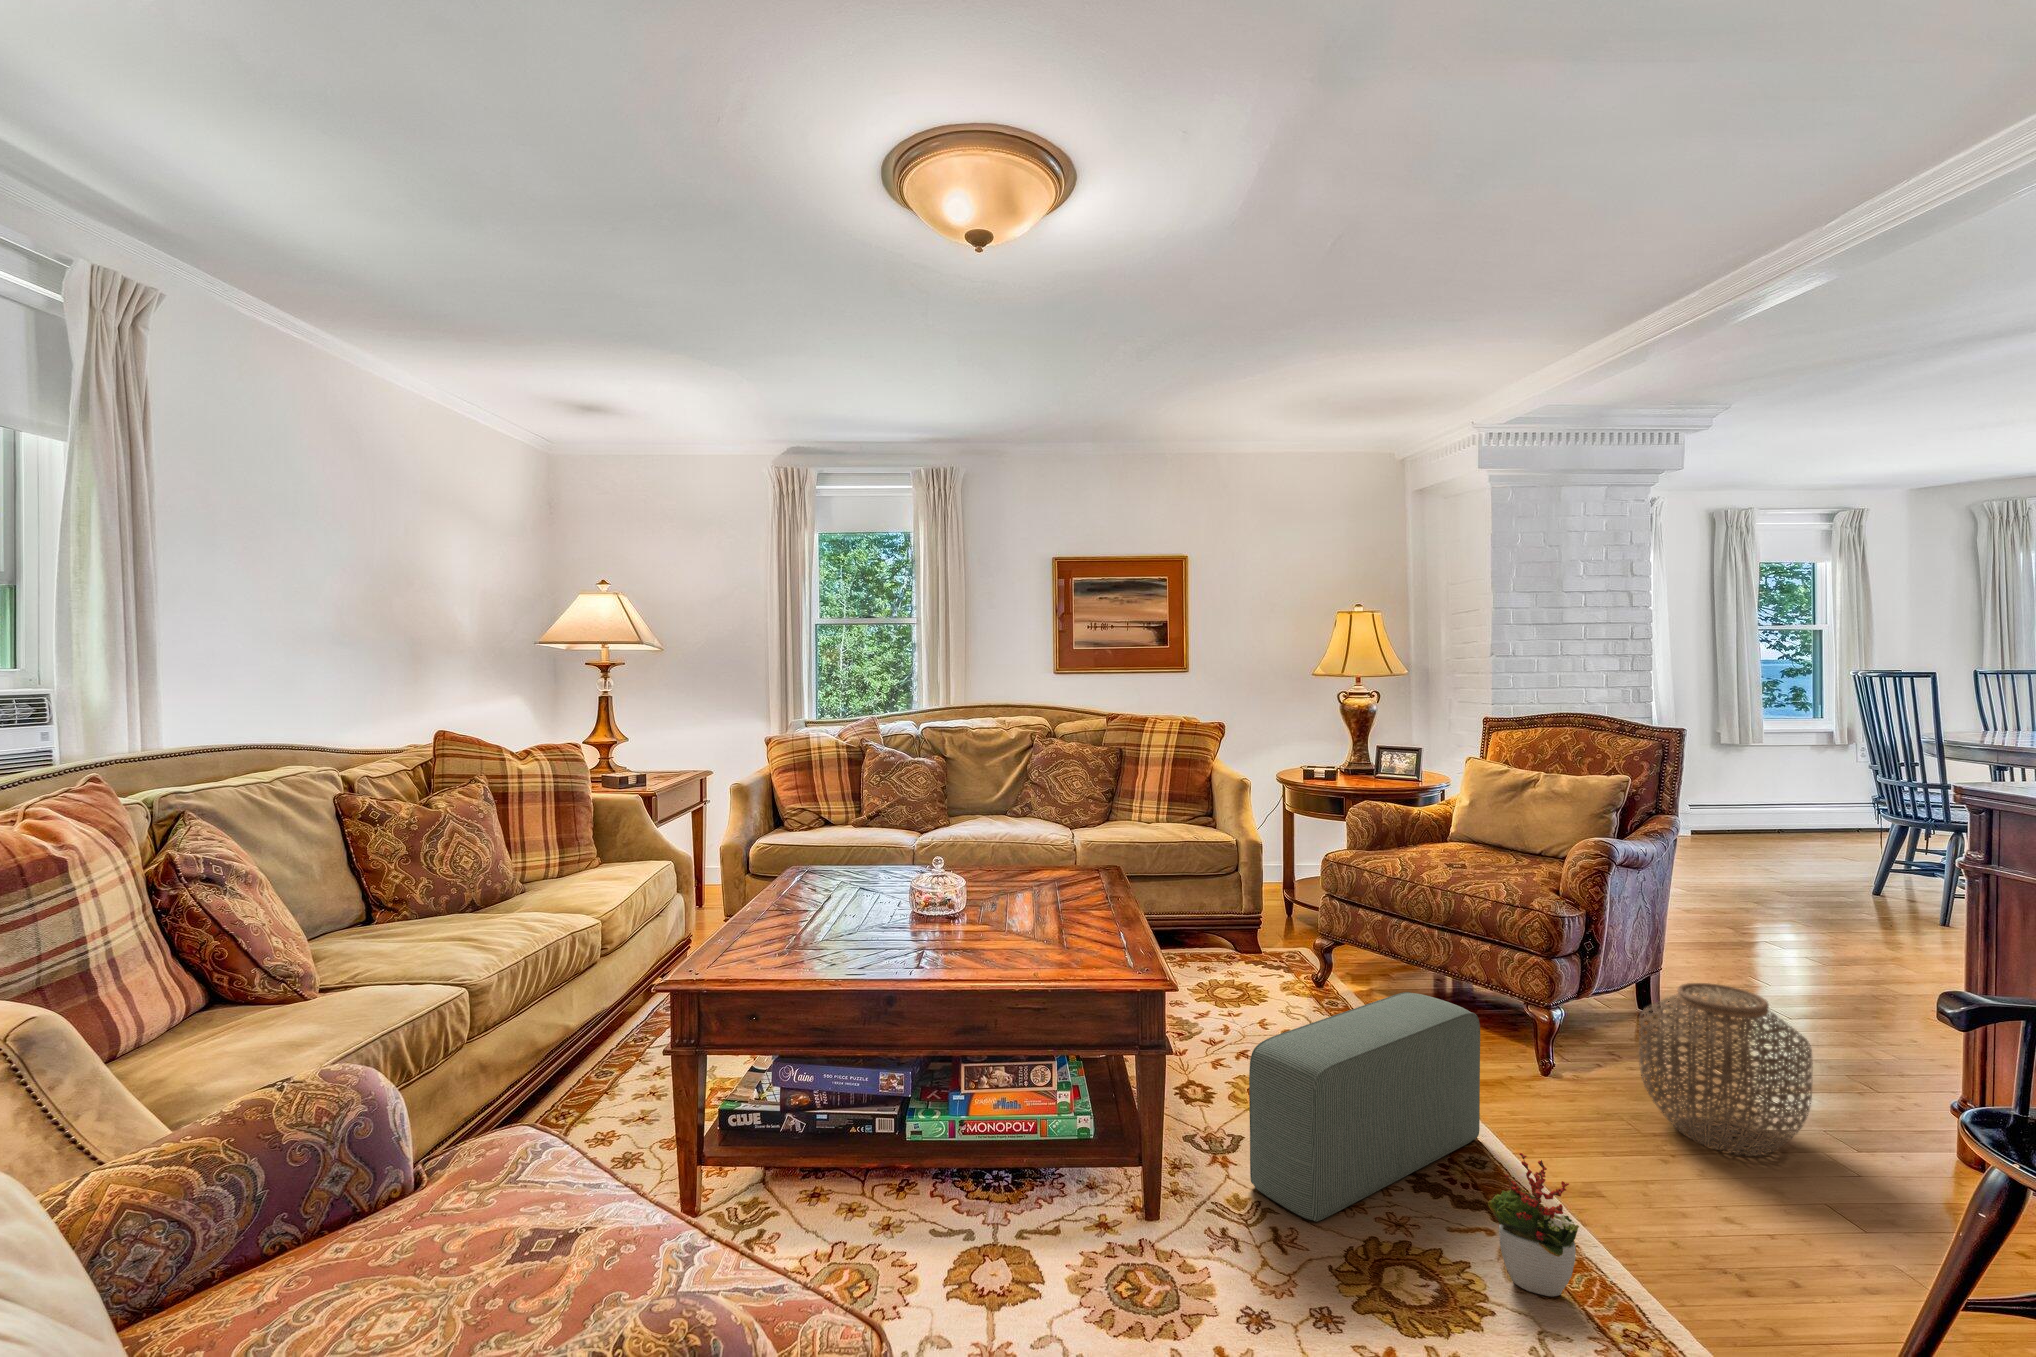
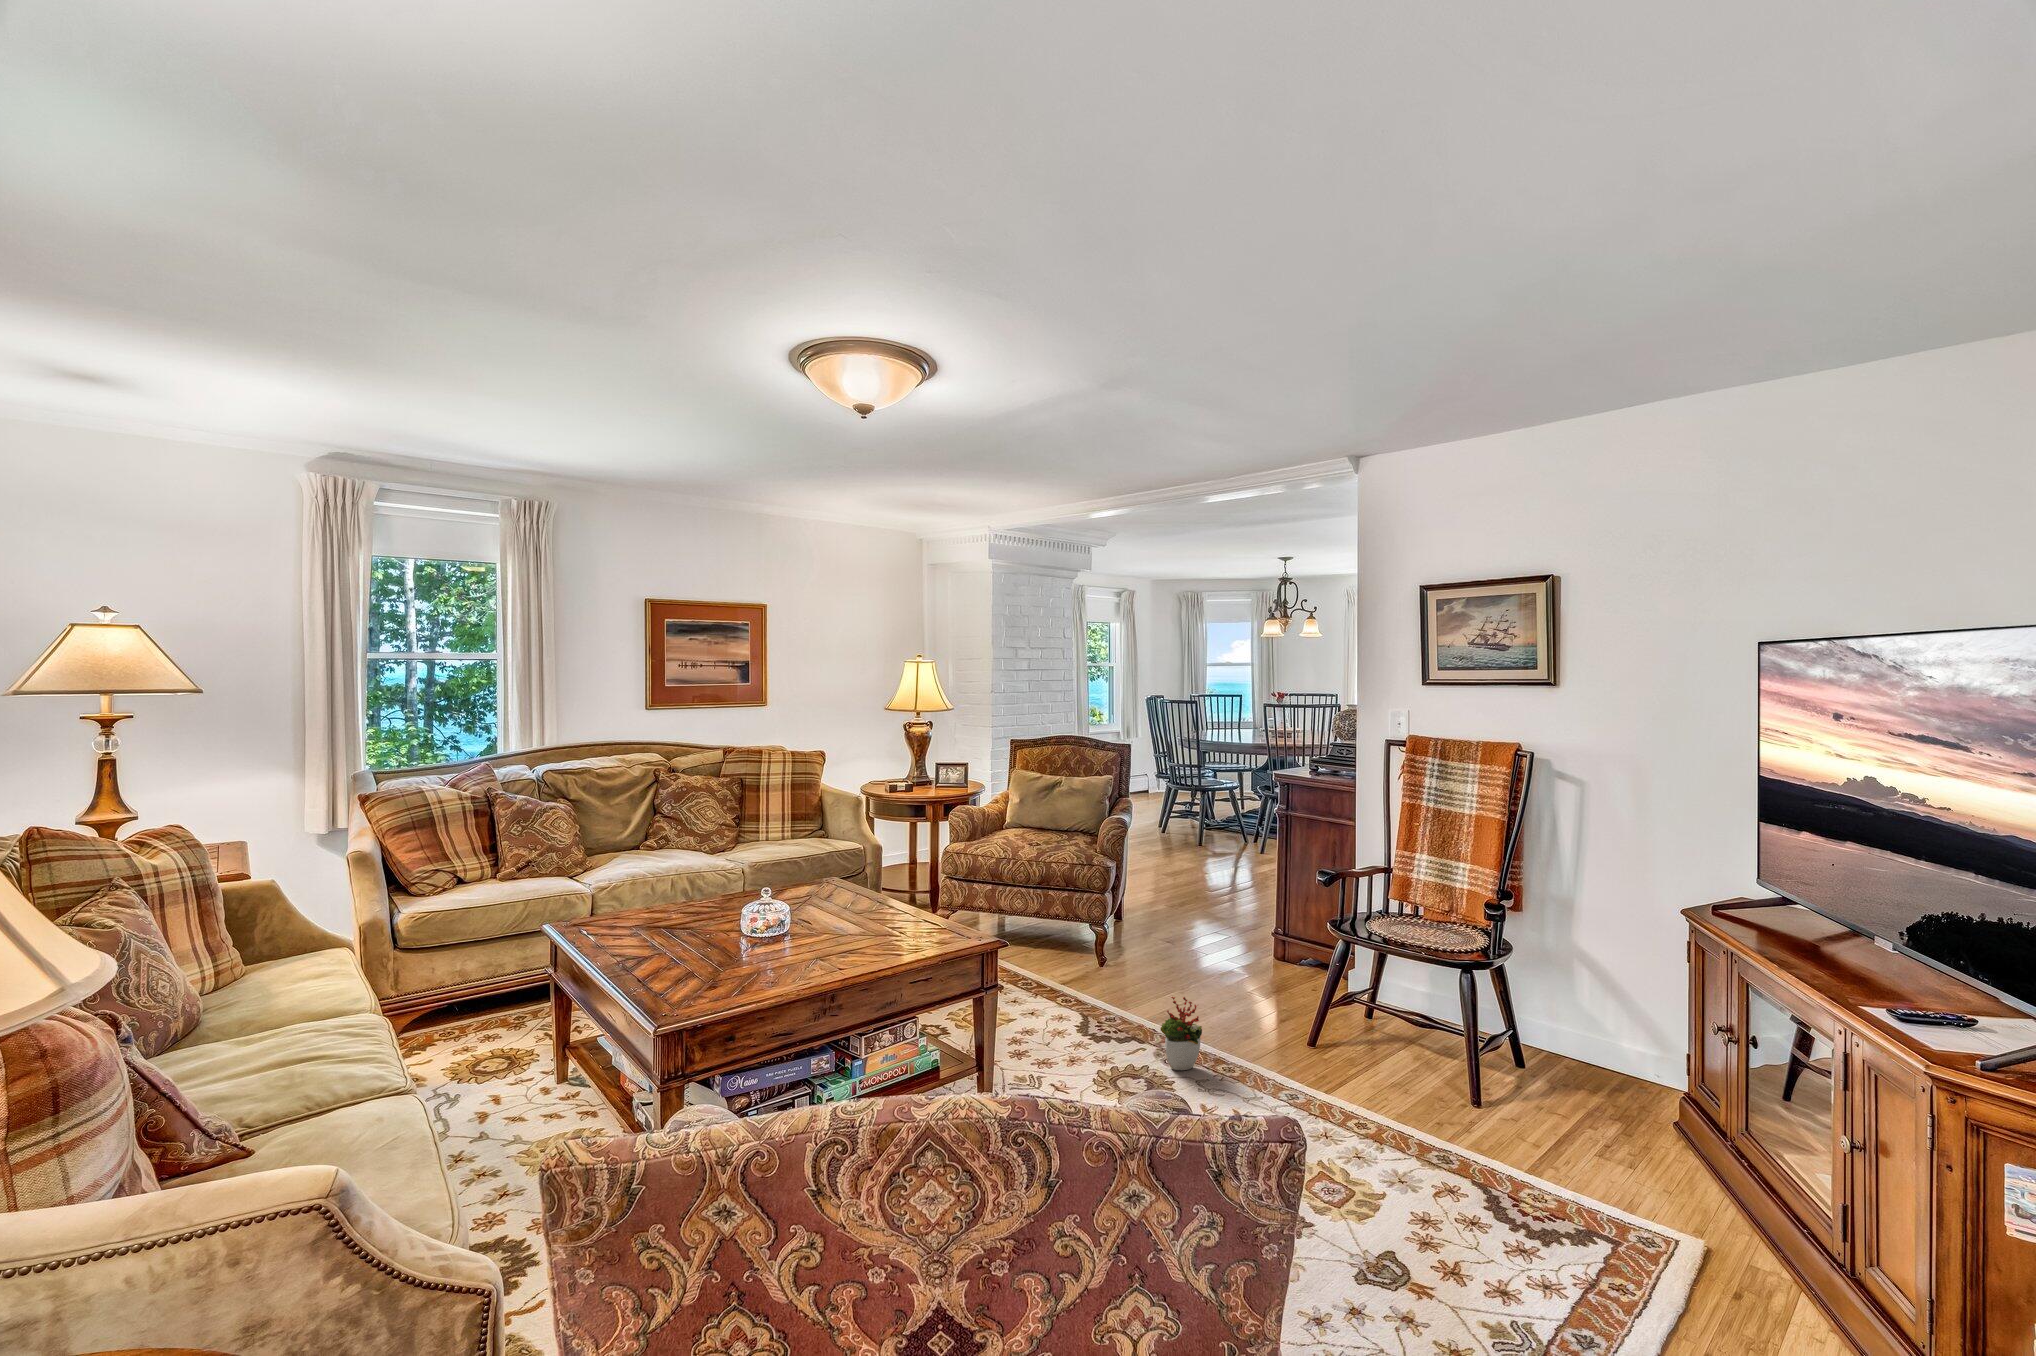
woven basket: present [1639,983,1812,1156] -> none [1157,892,1235,982]
pouf: present [1249,992,1480,1221] -> none [1017,928,1103,1076]

